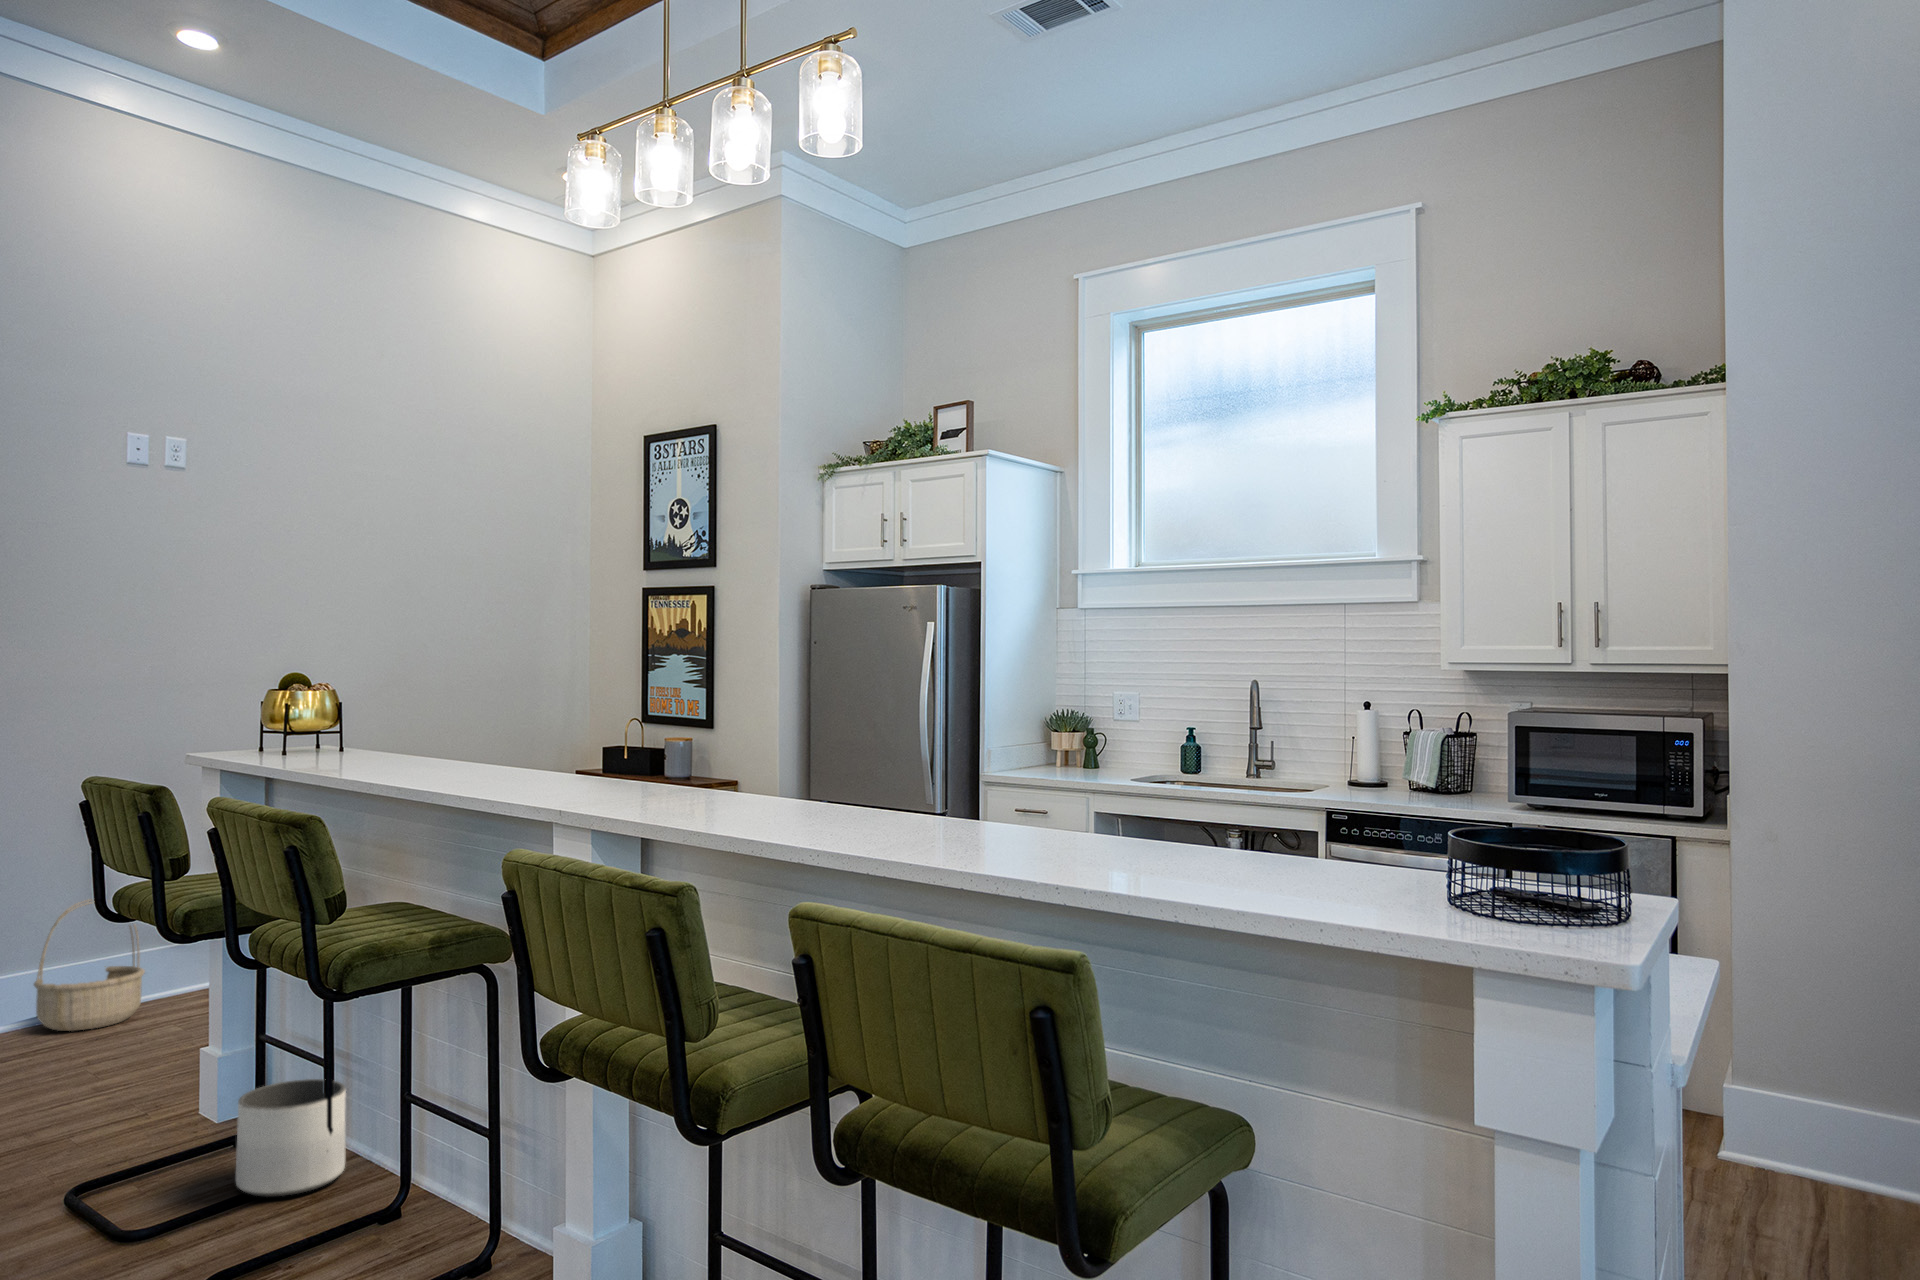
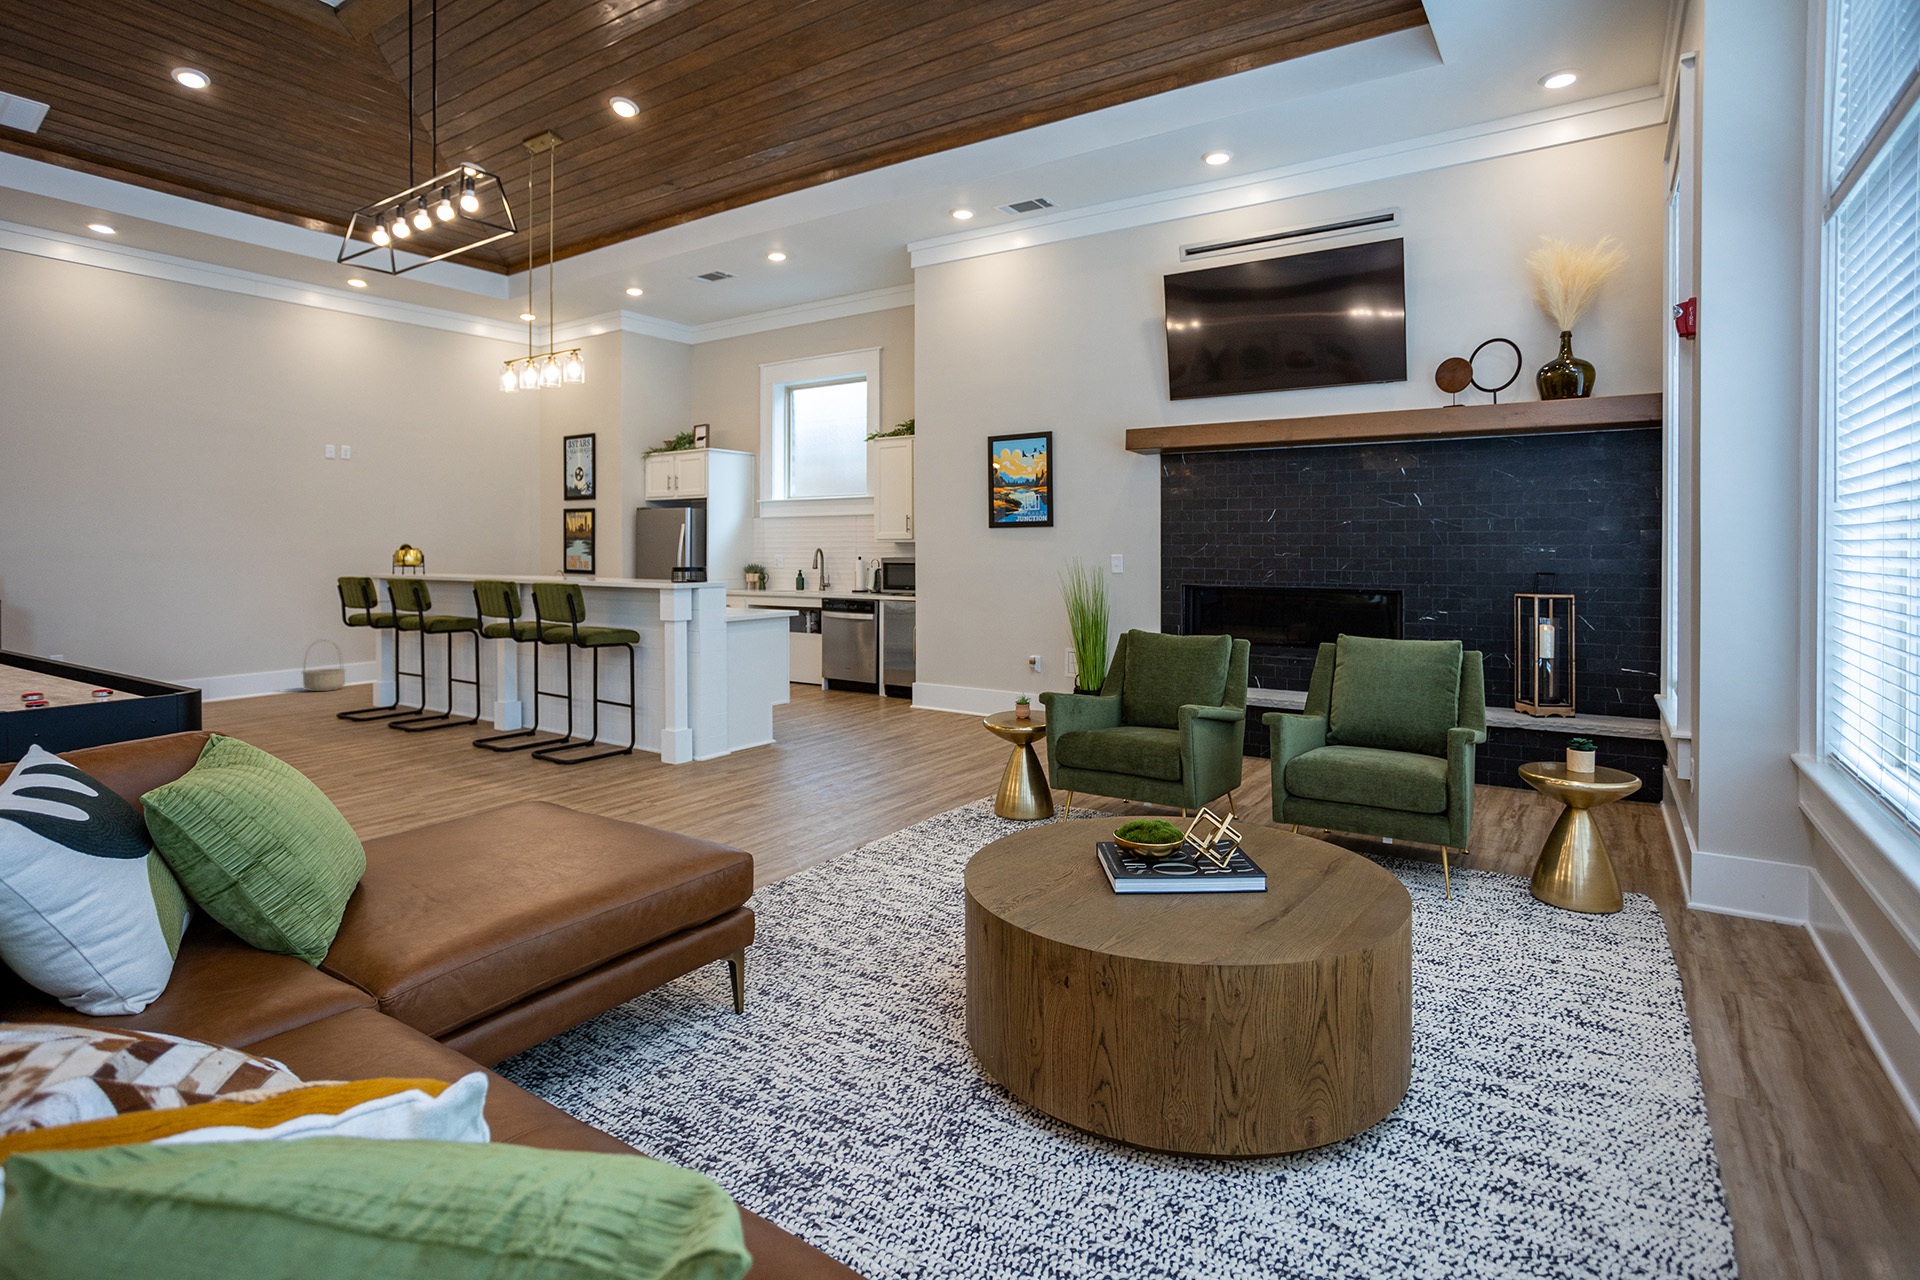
planter: present [236,1079,346,1197] -> none [396,685,434,717]

